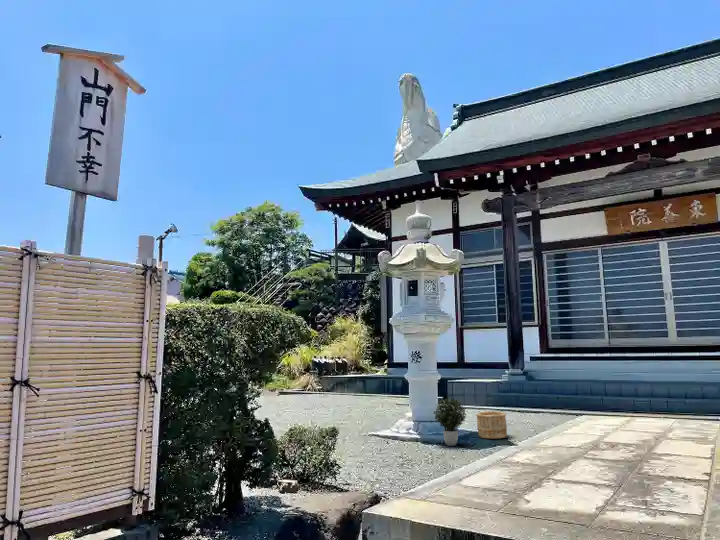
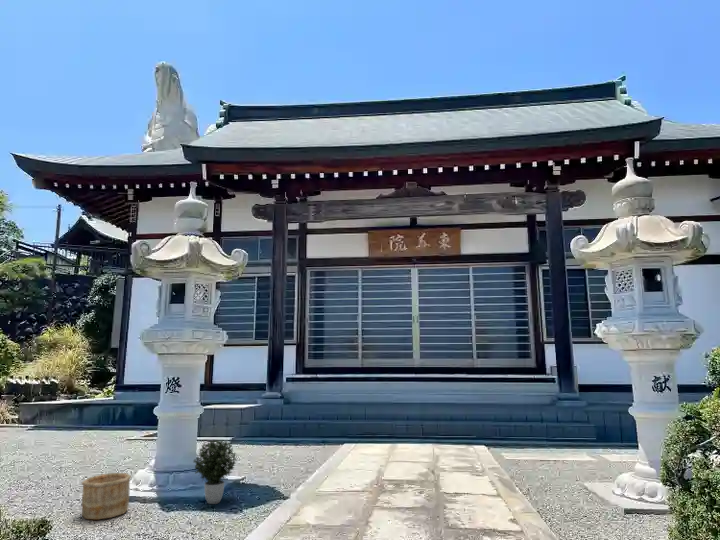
wooden bucket: present [476,411,507,439] -> present [82,473,131,520]

